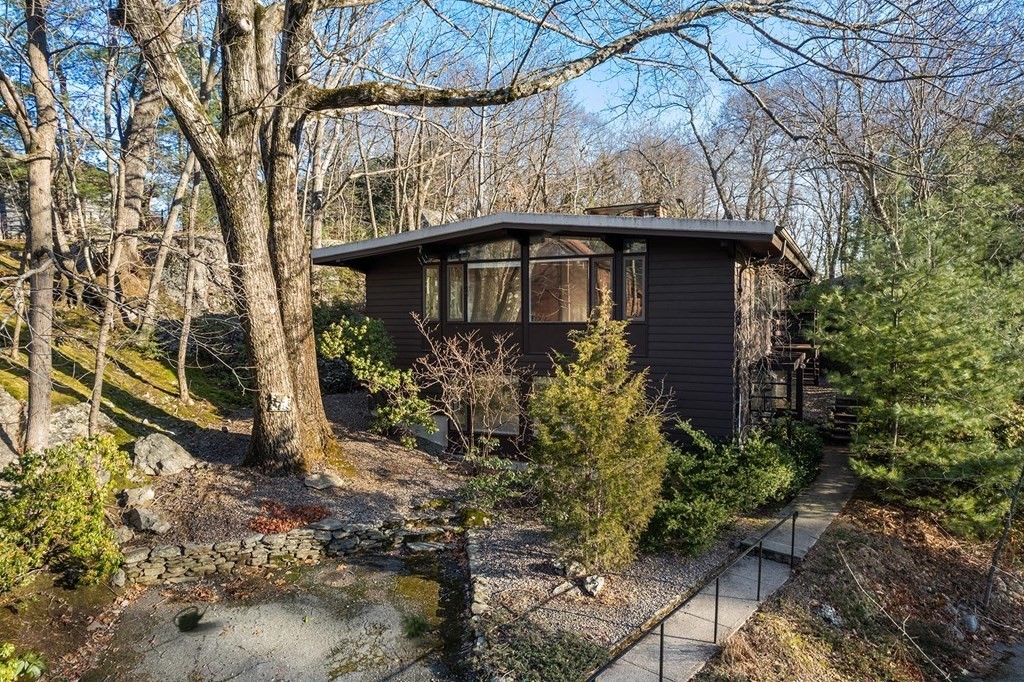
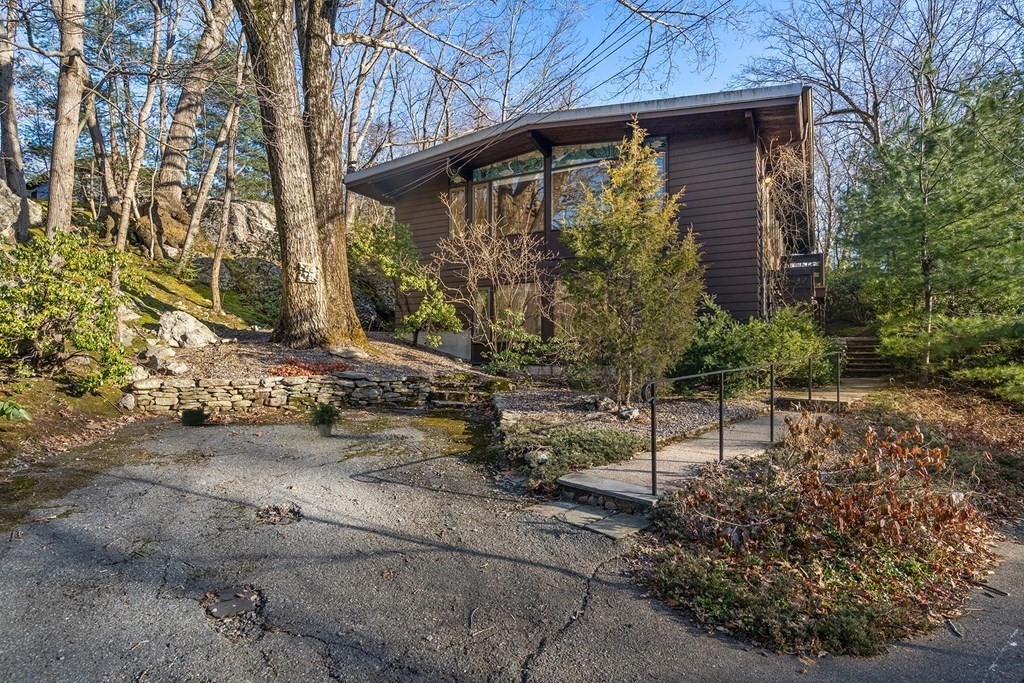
potted plant: present [401,613,431,647] -> present [308,401,342,437]

